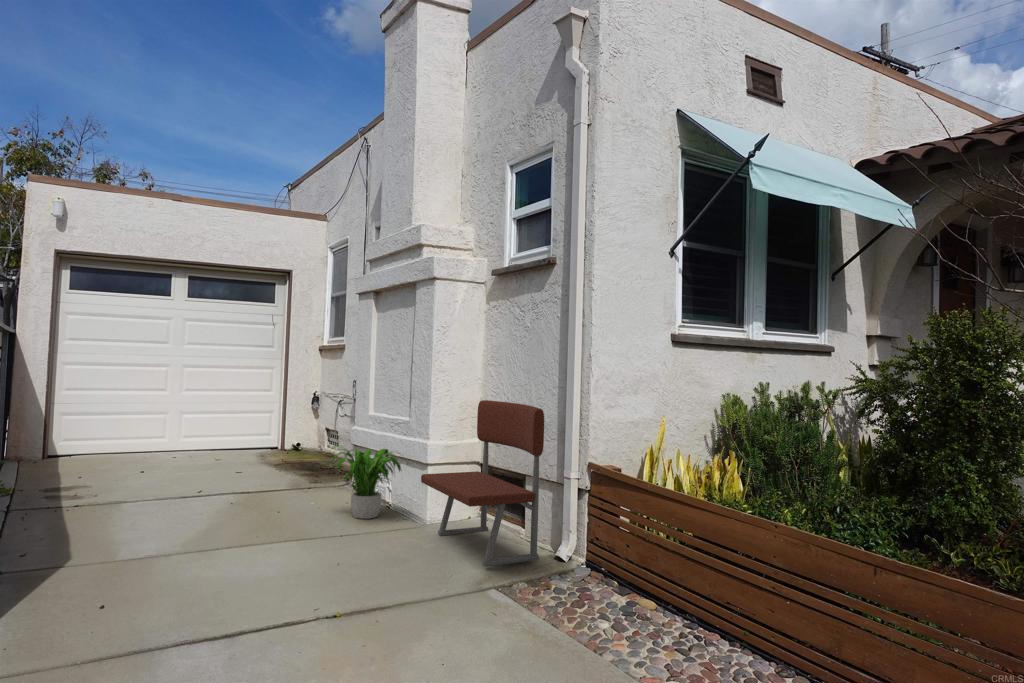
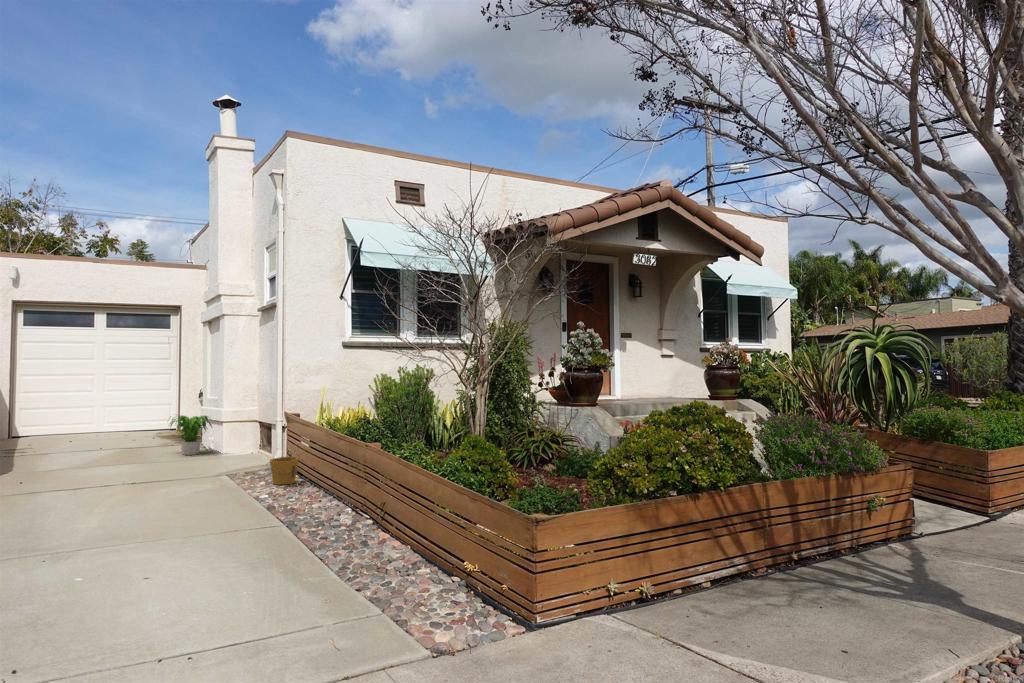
bench: present [421,400,544,566] -> none [212,384,266,468]
bucket: none [622,565,688,636] -> present [269,456,299,485]

